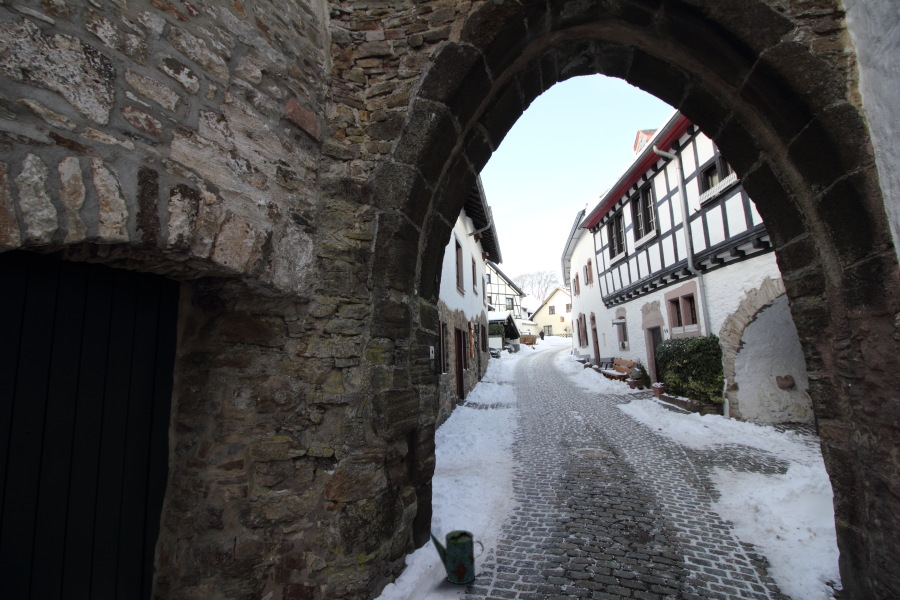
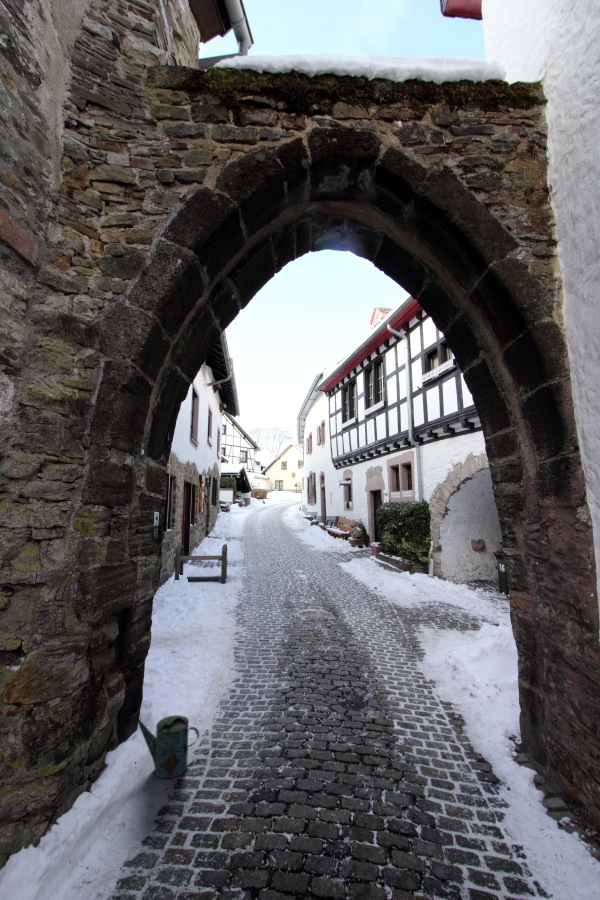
bench: none [450,387,500,425] -> present [175,544,227,583]

